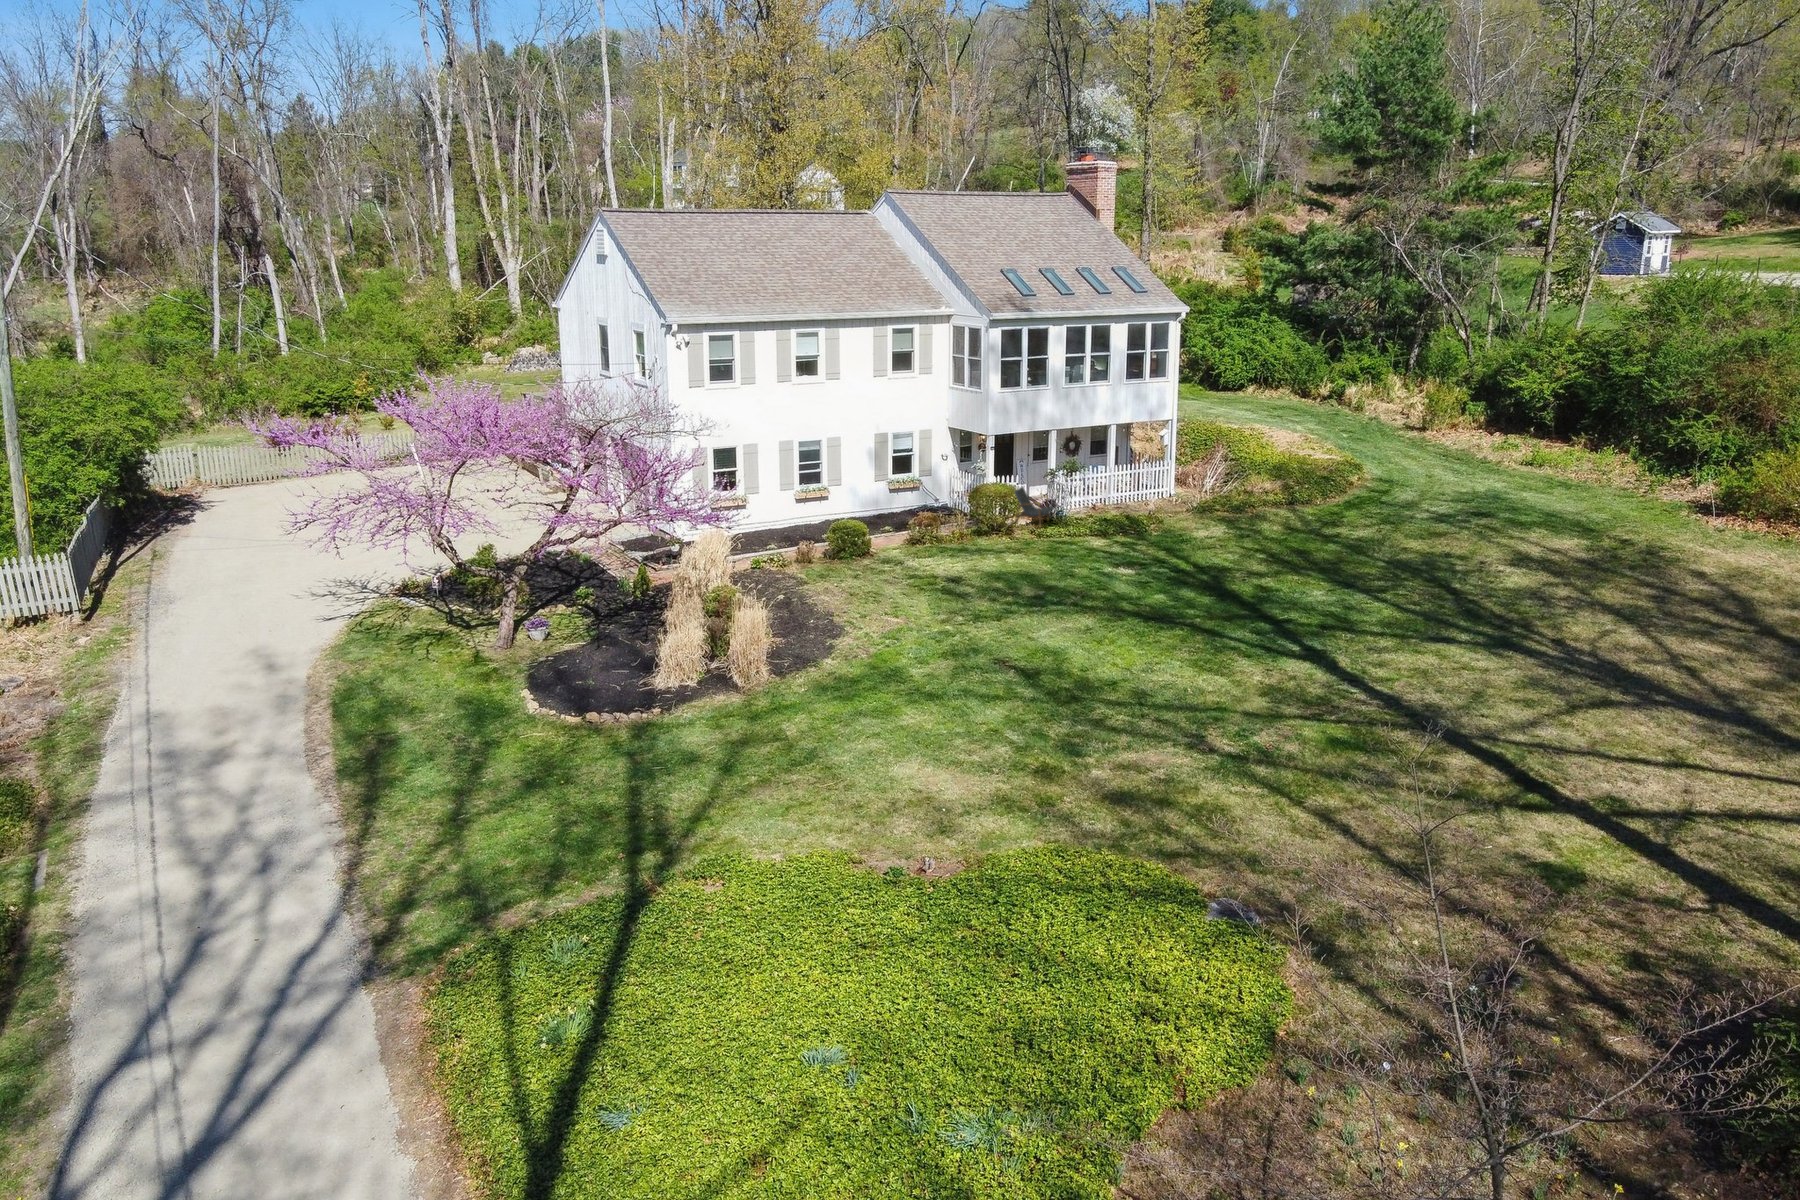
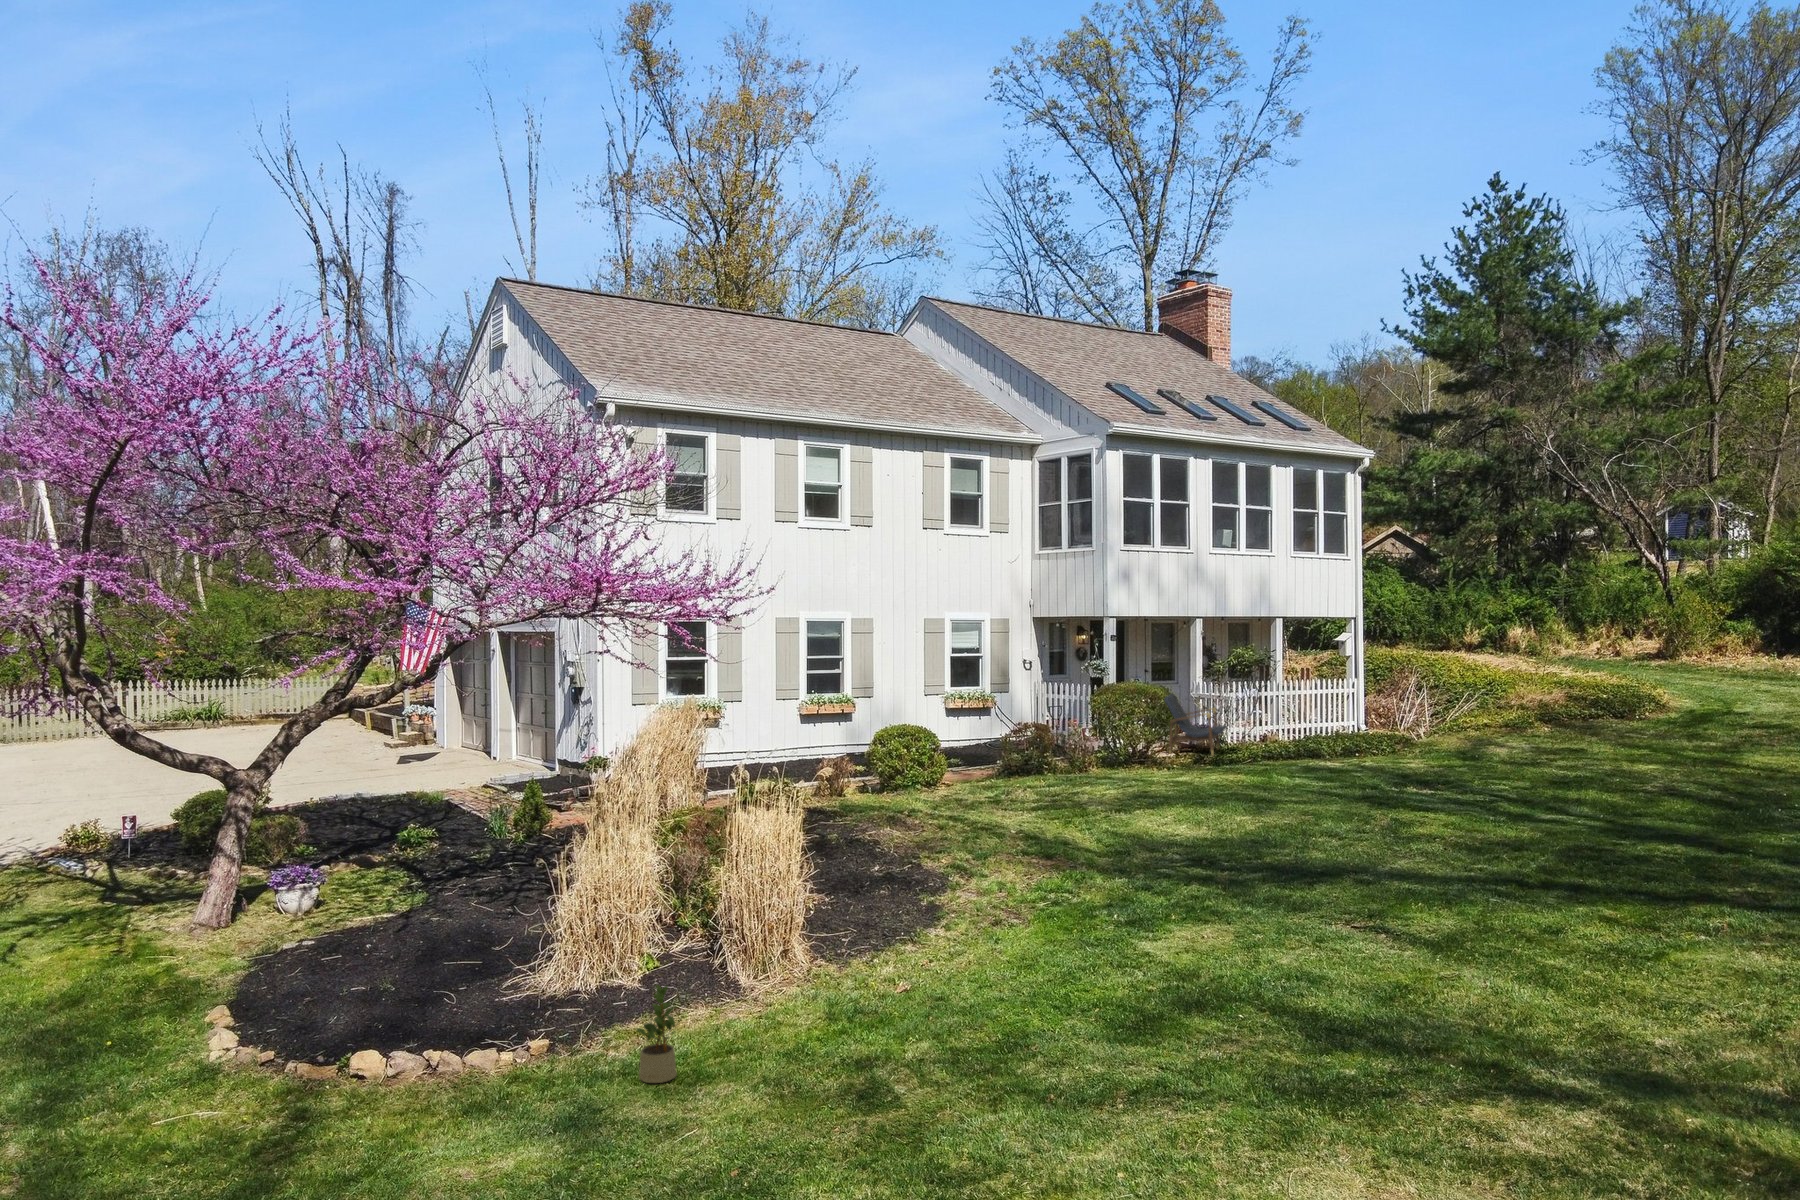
potted plant: none [693,694,710,730] -> present [636,985,683,1083]

